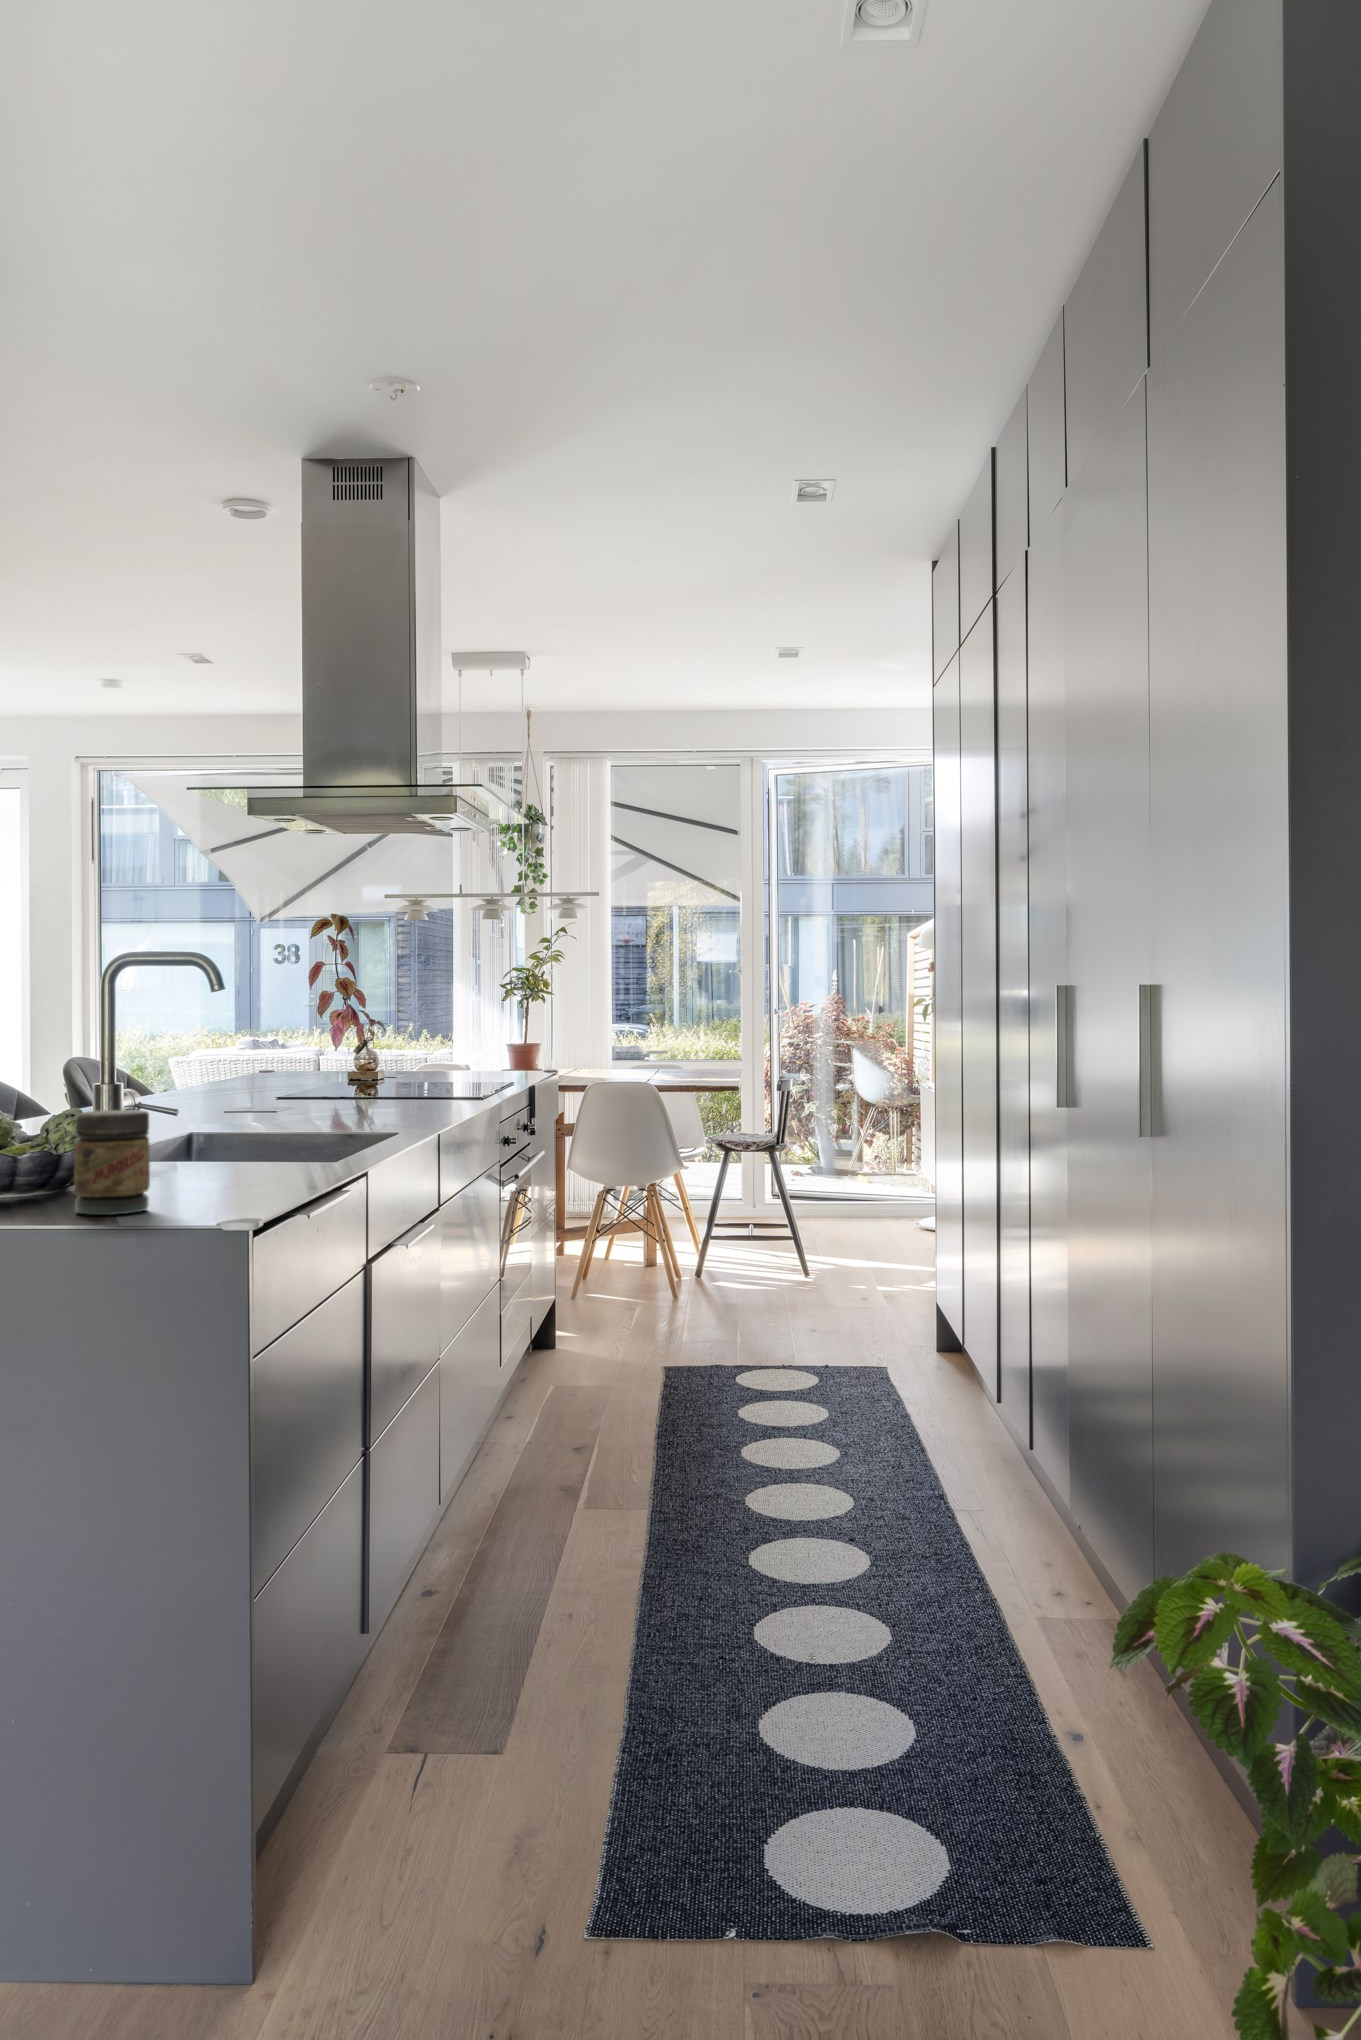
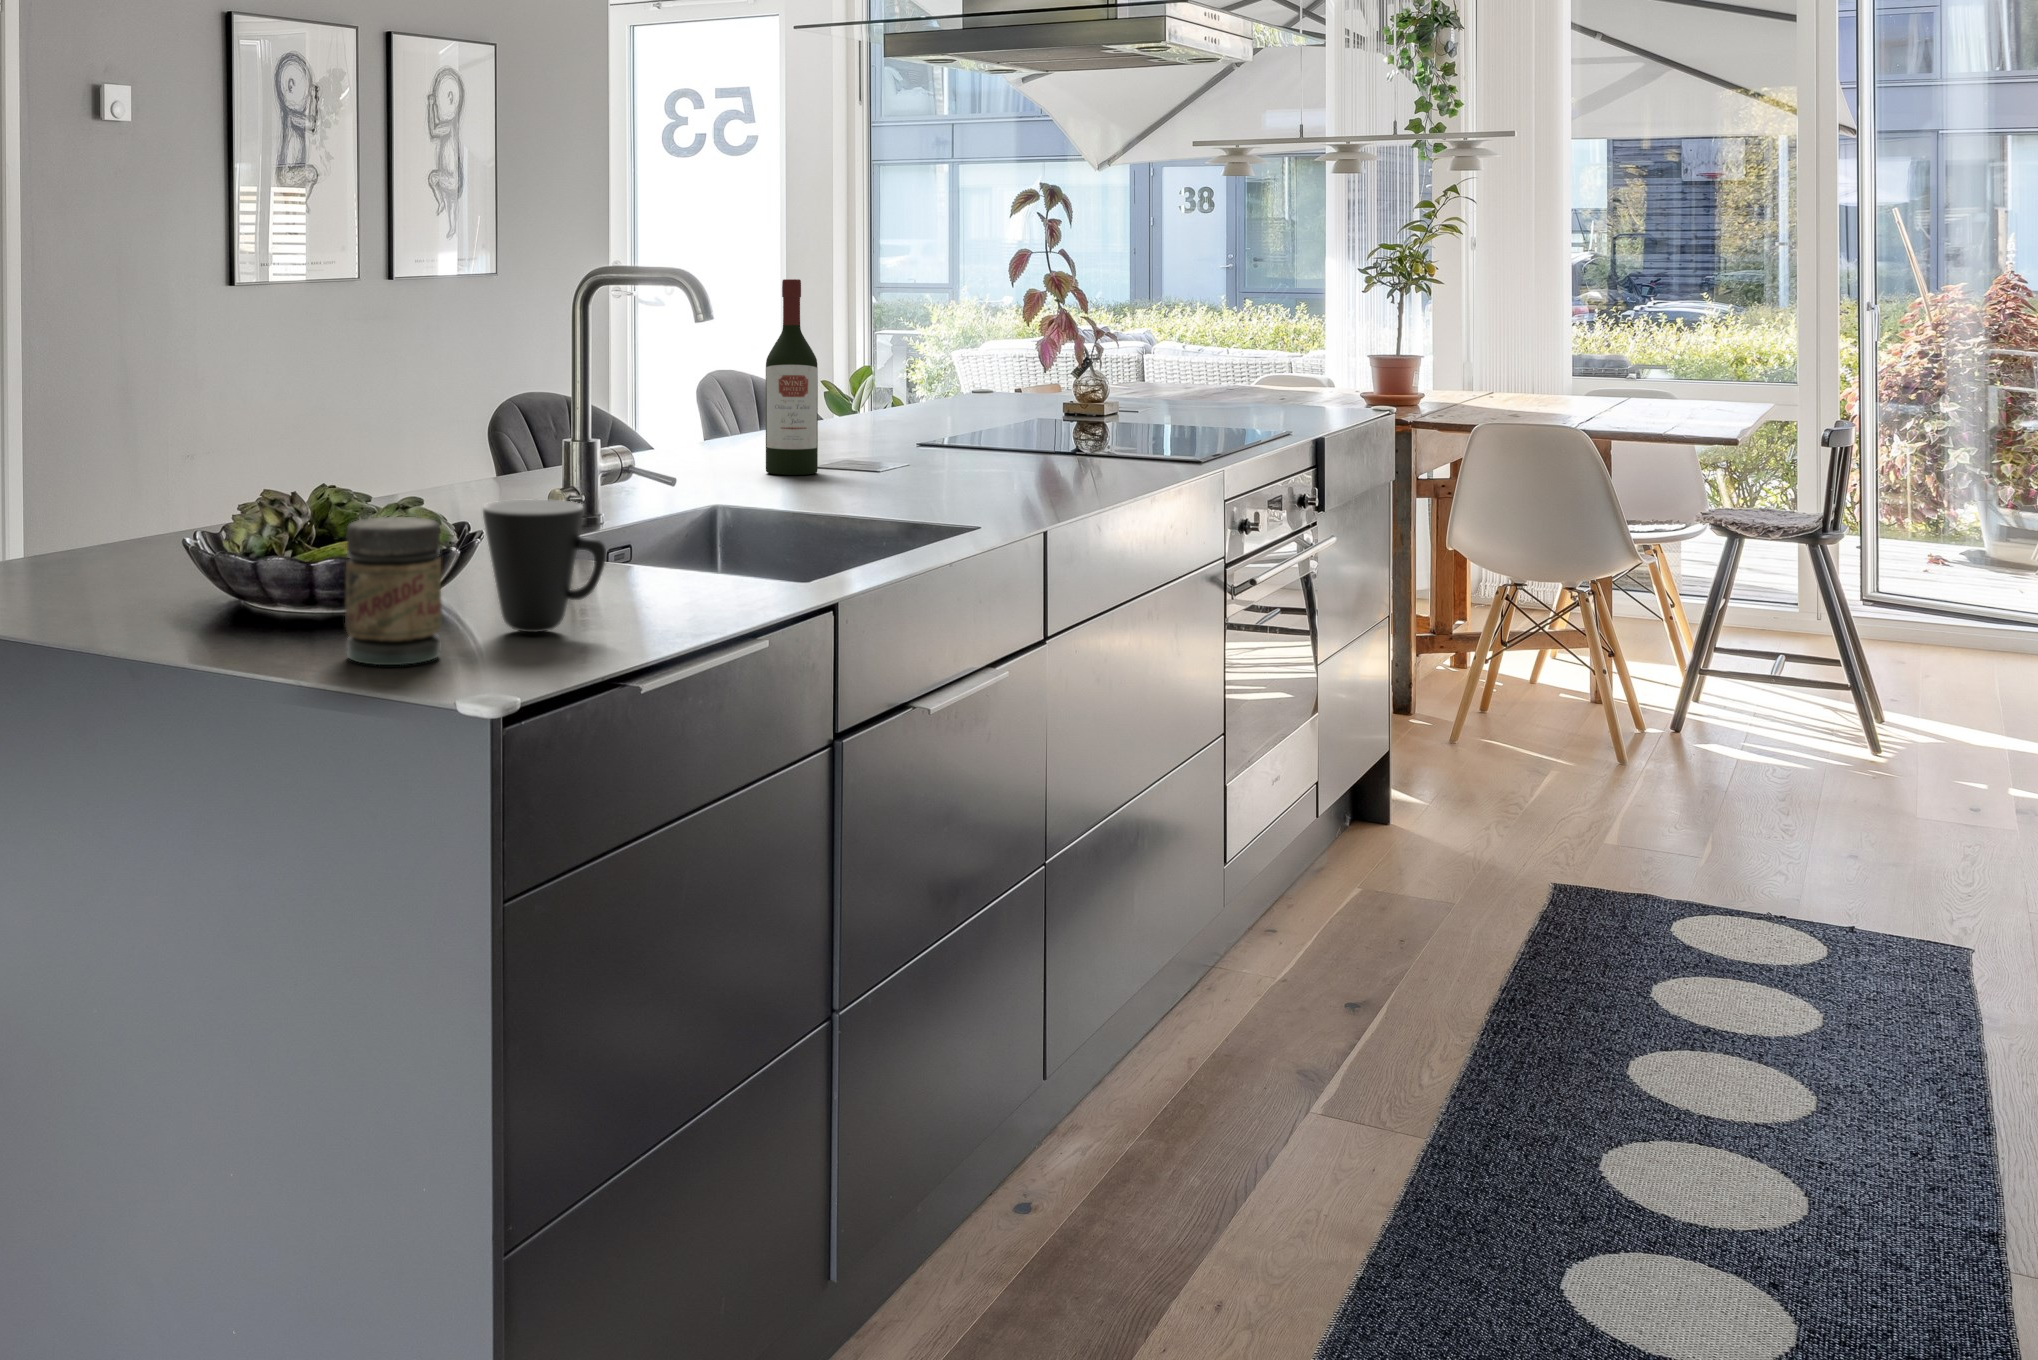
wine bottle: none [192,969,233,1114] -> present [766,279,818,475]
mug: none [150,1101,243,1194] -> present [483,499,606,632]

